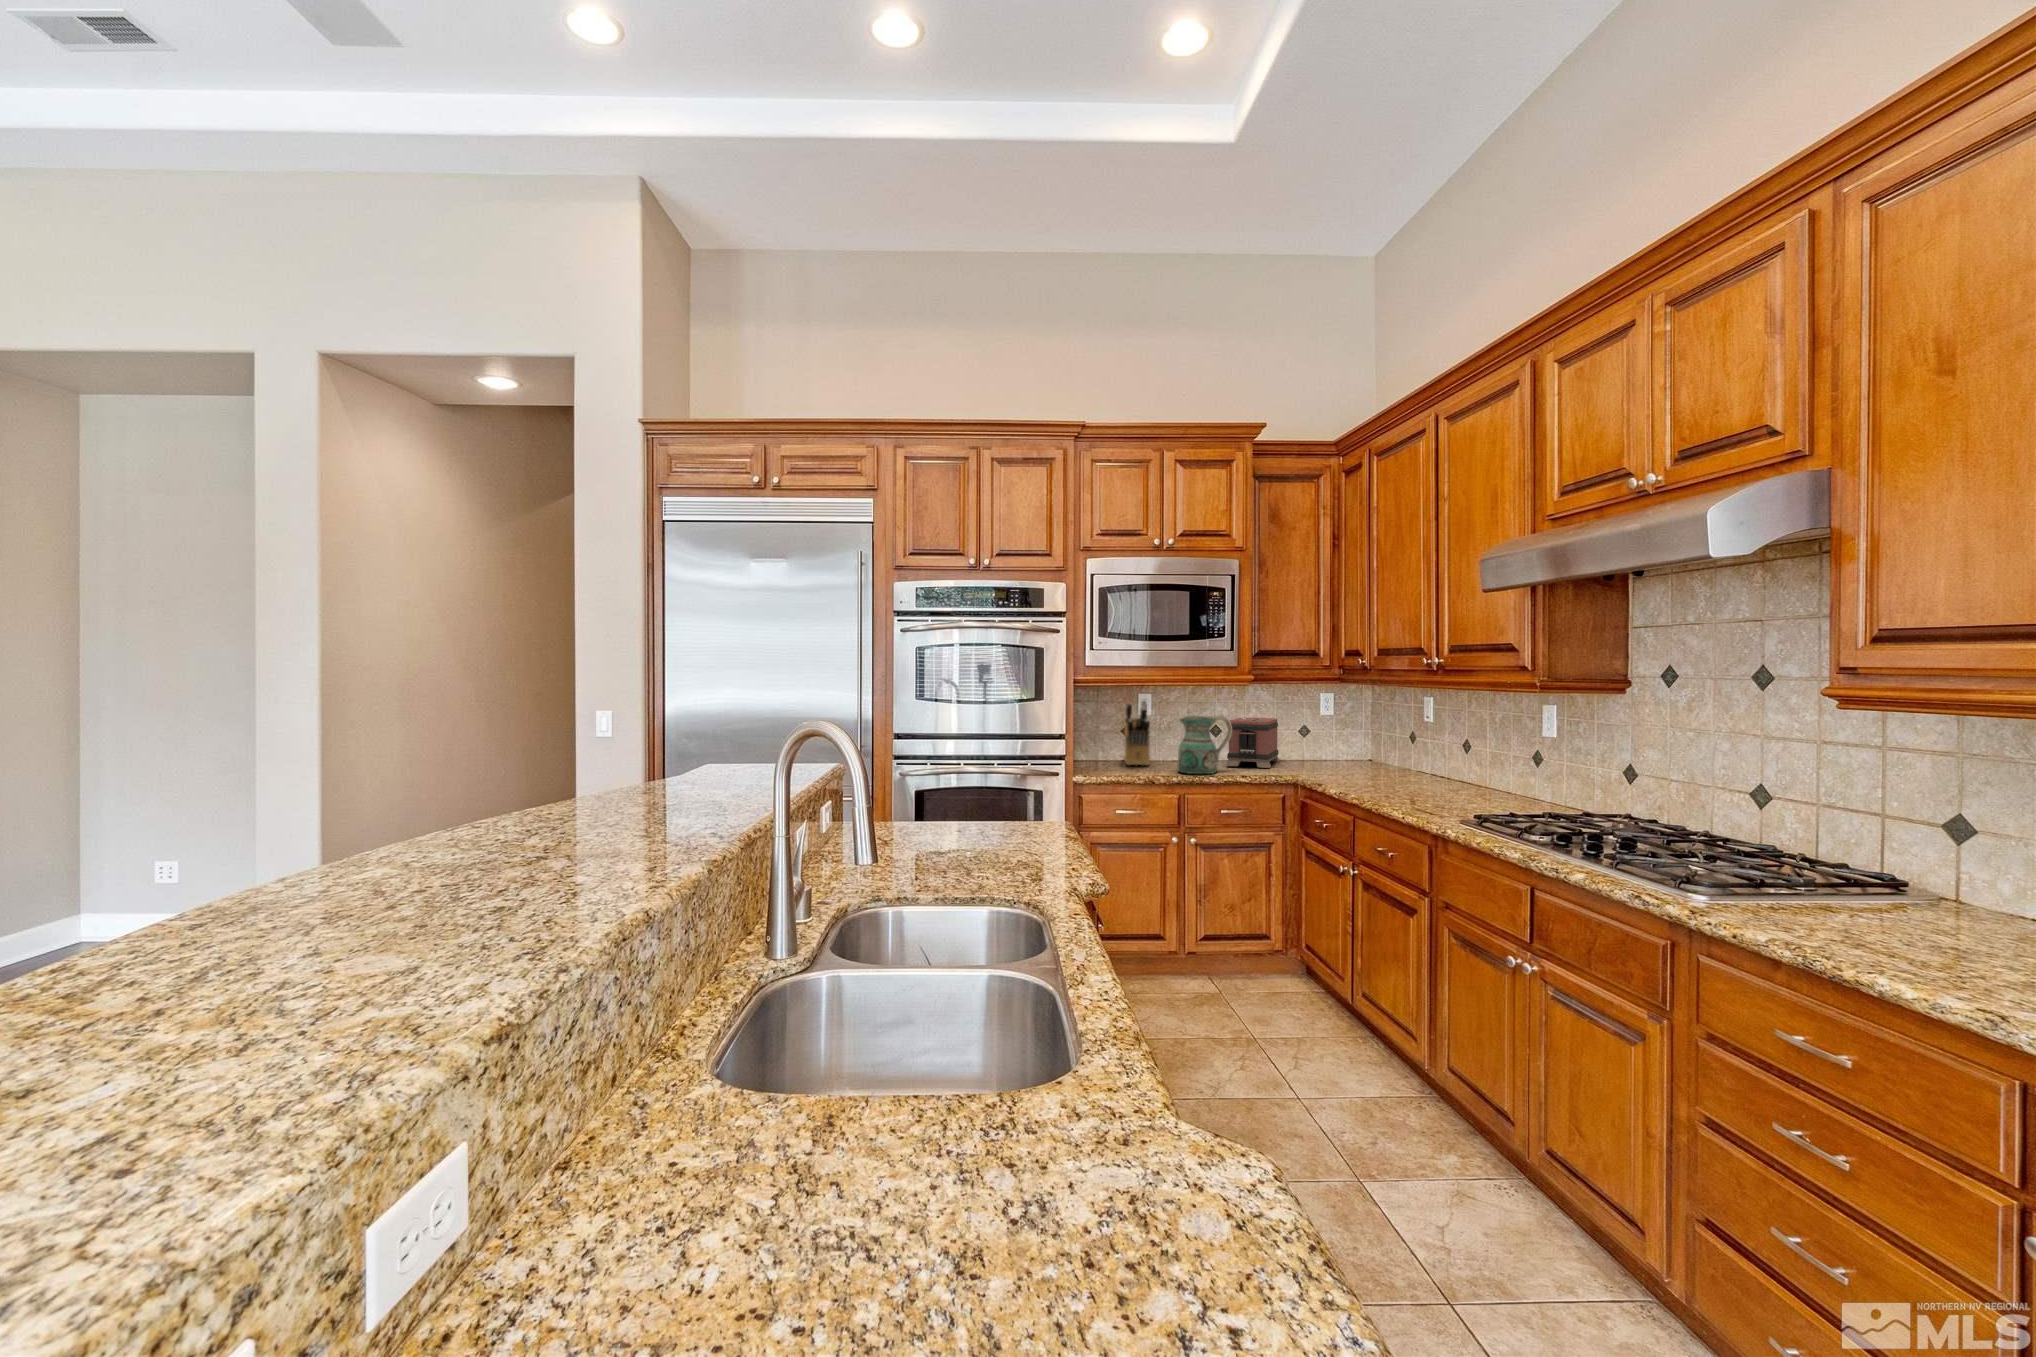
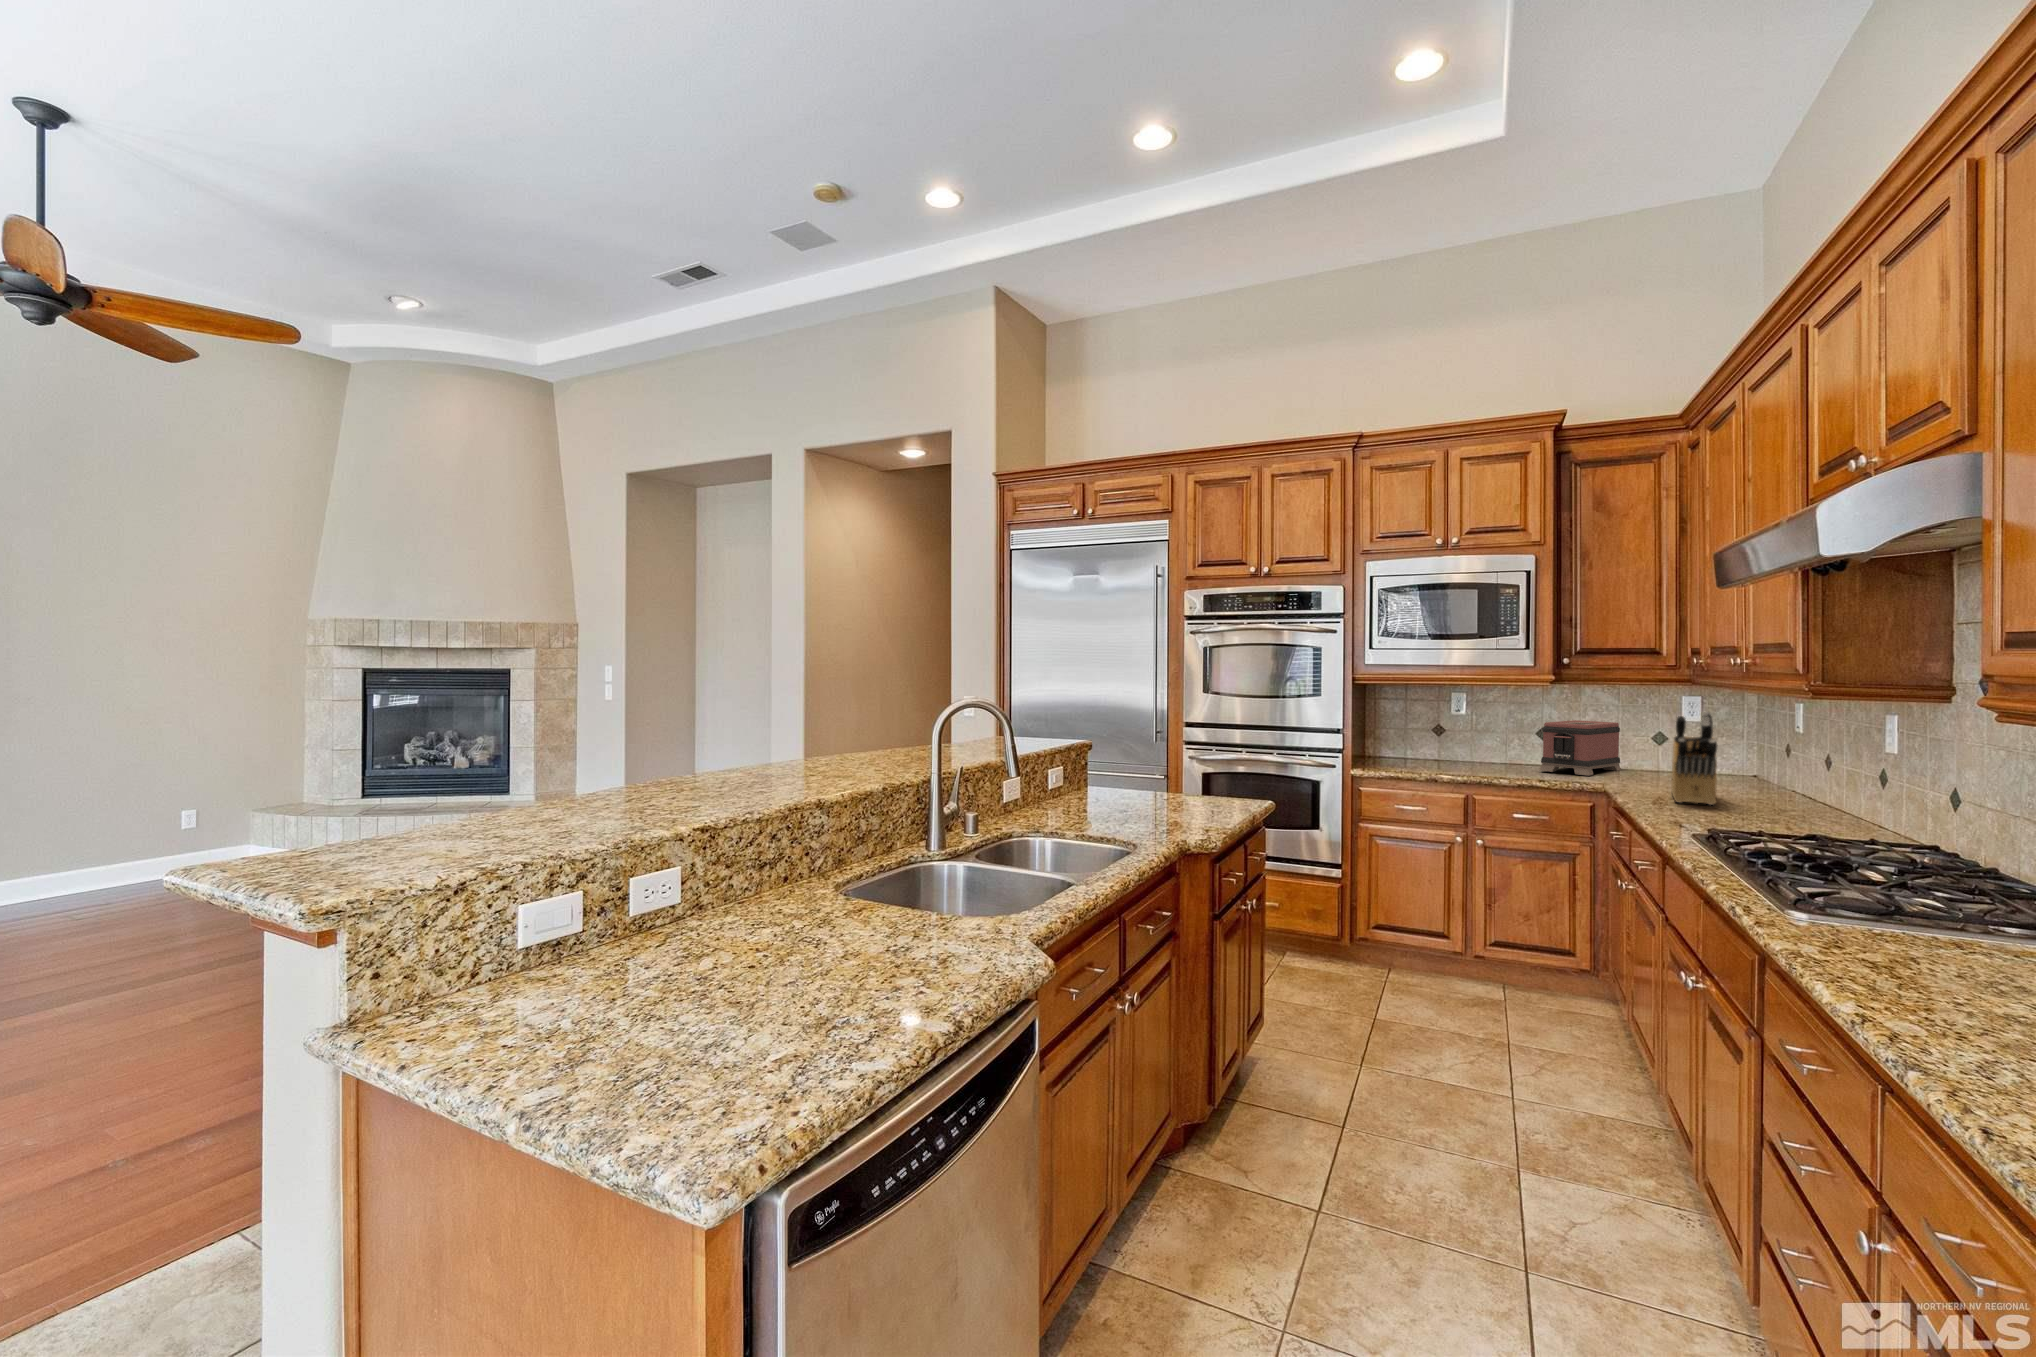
knife block: present [1123,700,1150,765] -> present [1671,712,1718,805]
ceramic pitcher: present [1177,715,1232,774] -> none [1473,715,1538,777]

